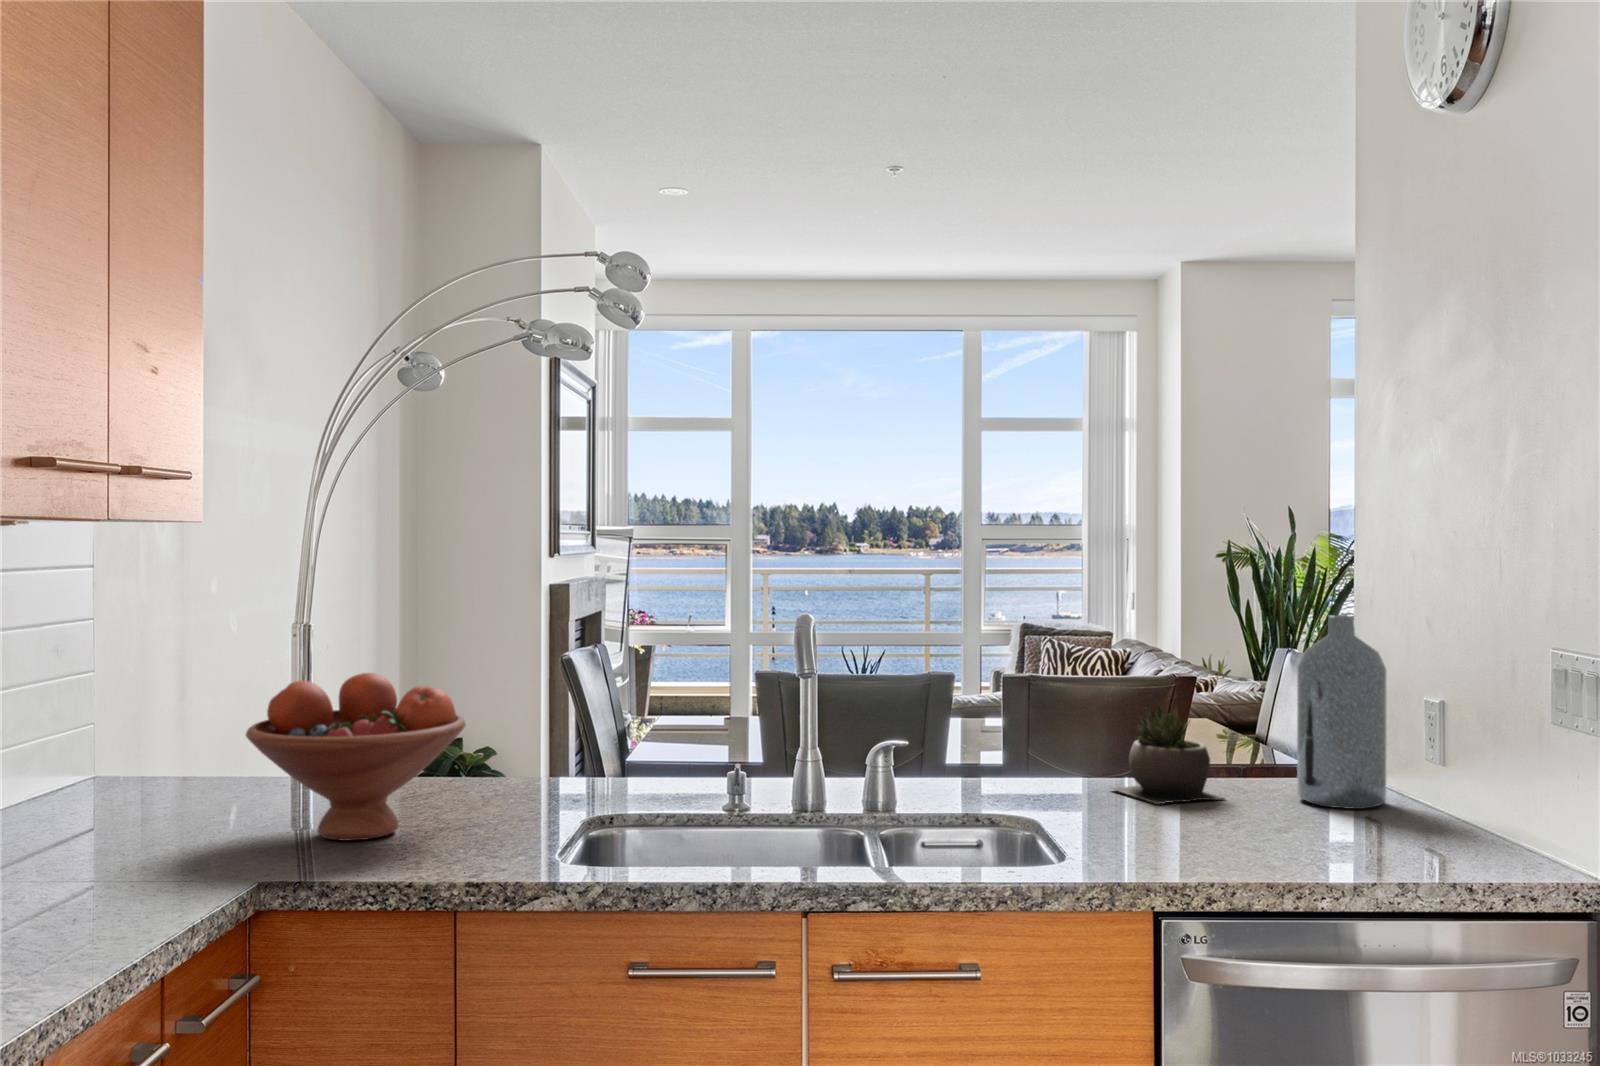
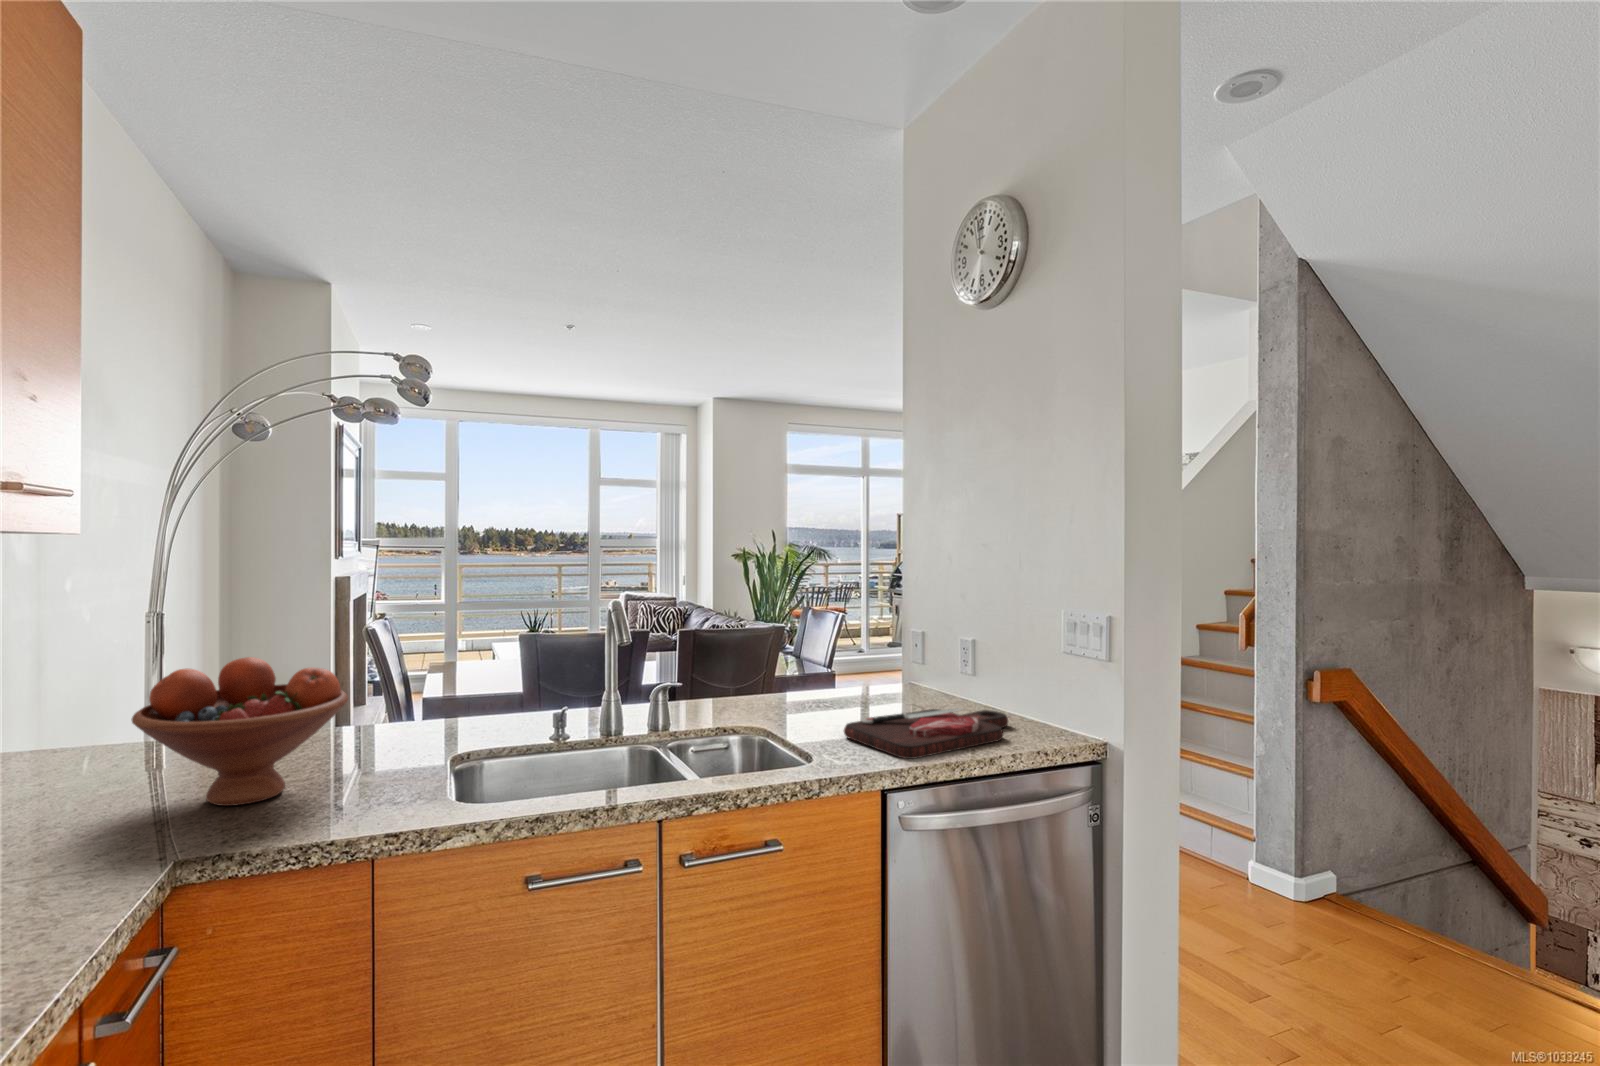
bottle: present [1297,615,1386,809] -> none [908,588,959,704]
succulent plant: present [1110,705,1223,804] -> none [797,646,871,711]
cutting board: none [1135,808,1439,873] -> present [844,708,1008,759]

